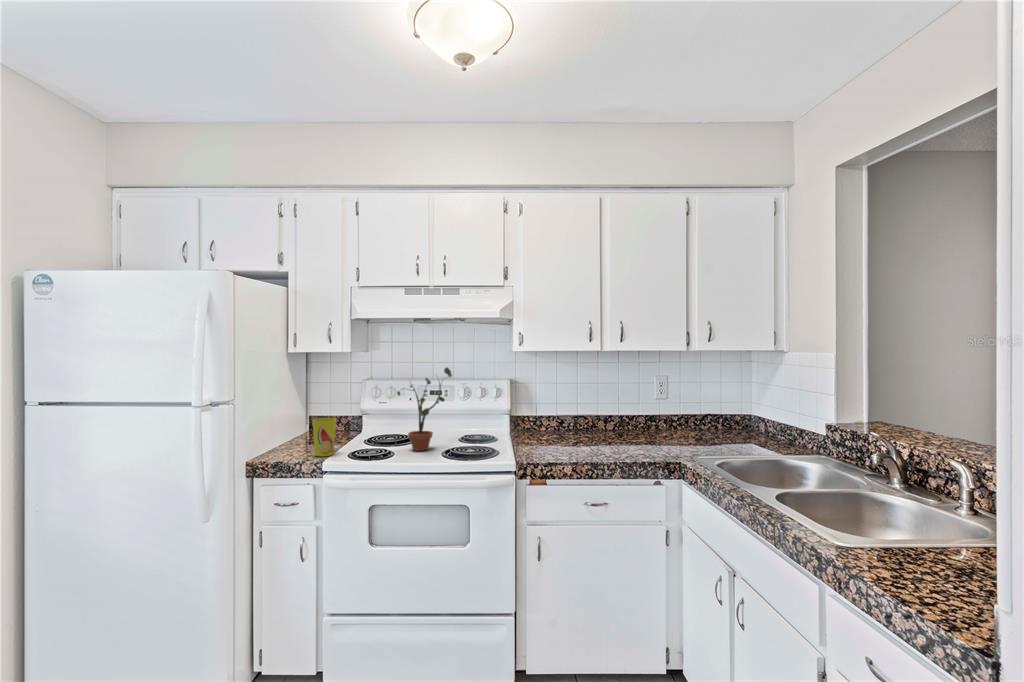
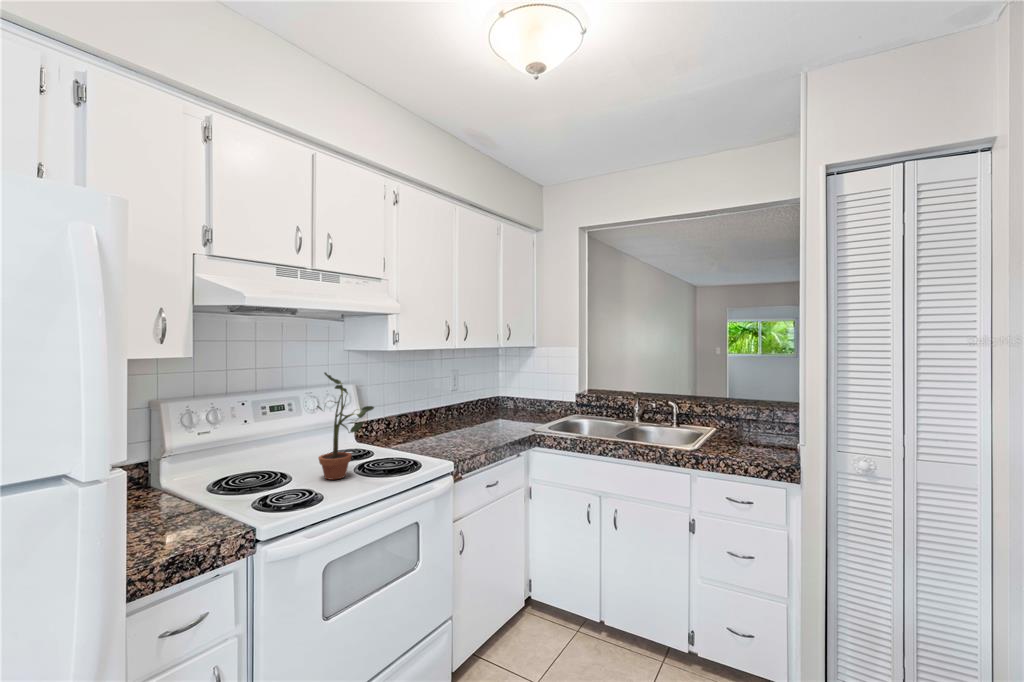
cup: present [313,418,336,456] -> none [192,460,235,527]

